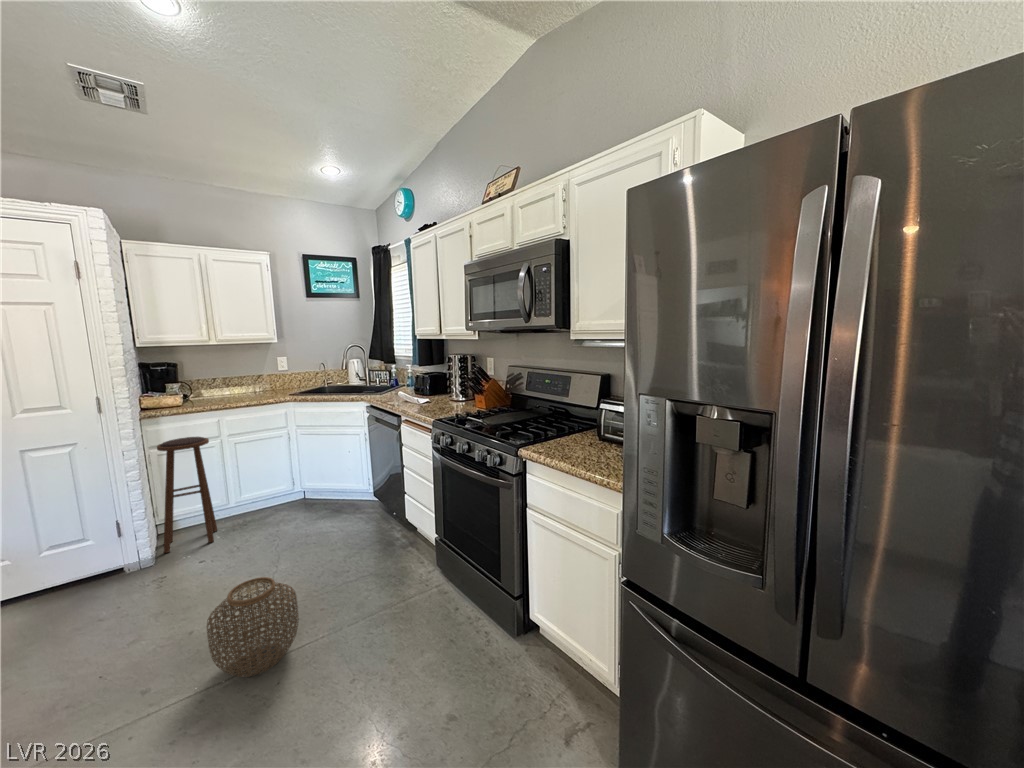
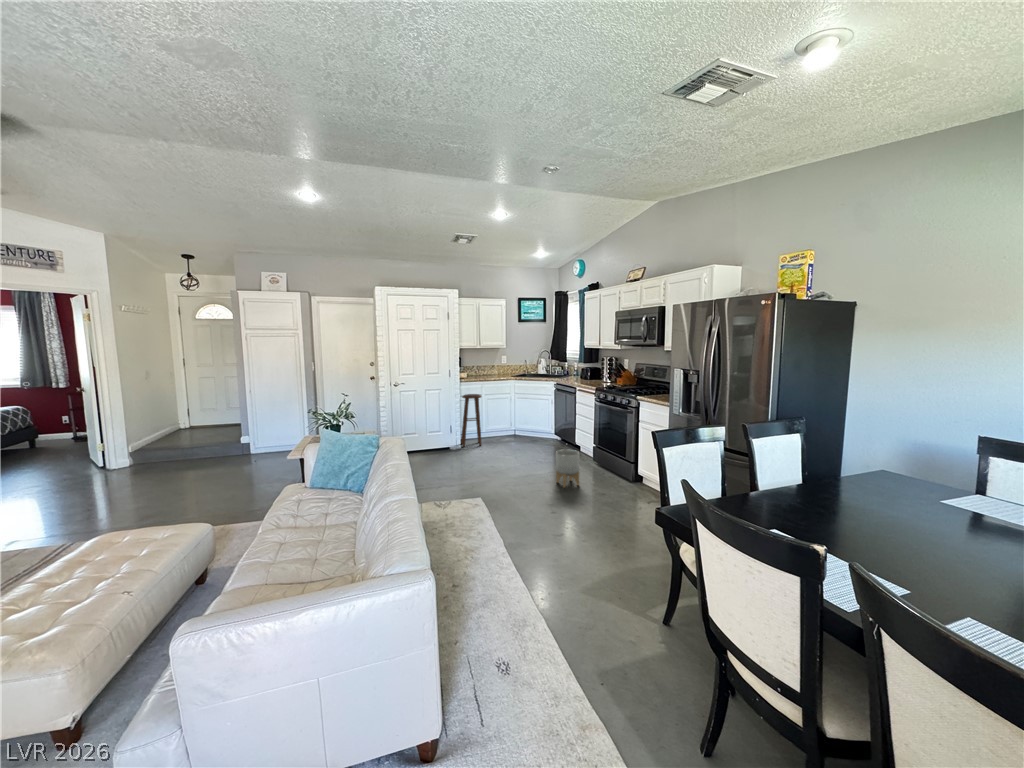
woven basket: present [207,577,299,677] -> none [510,444,540,479]
planter: none [326,584,393,702] -> present [556,450,580,487]

